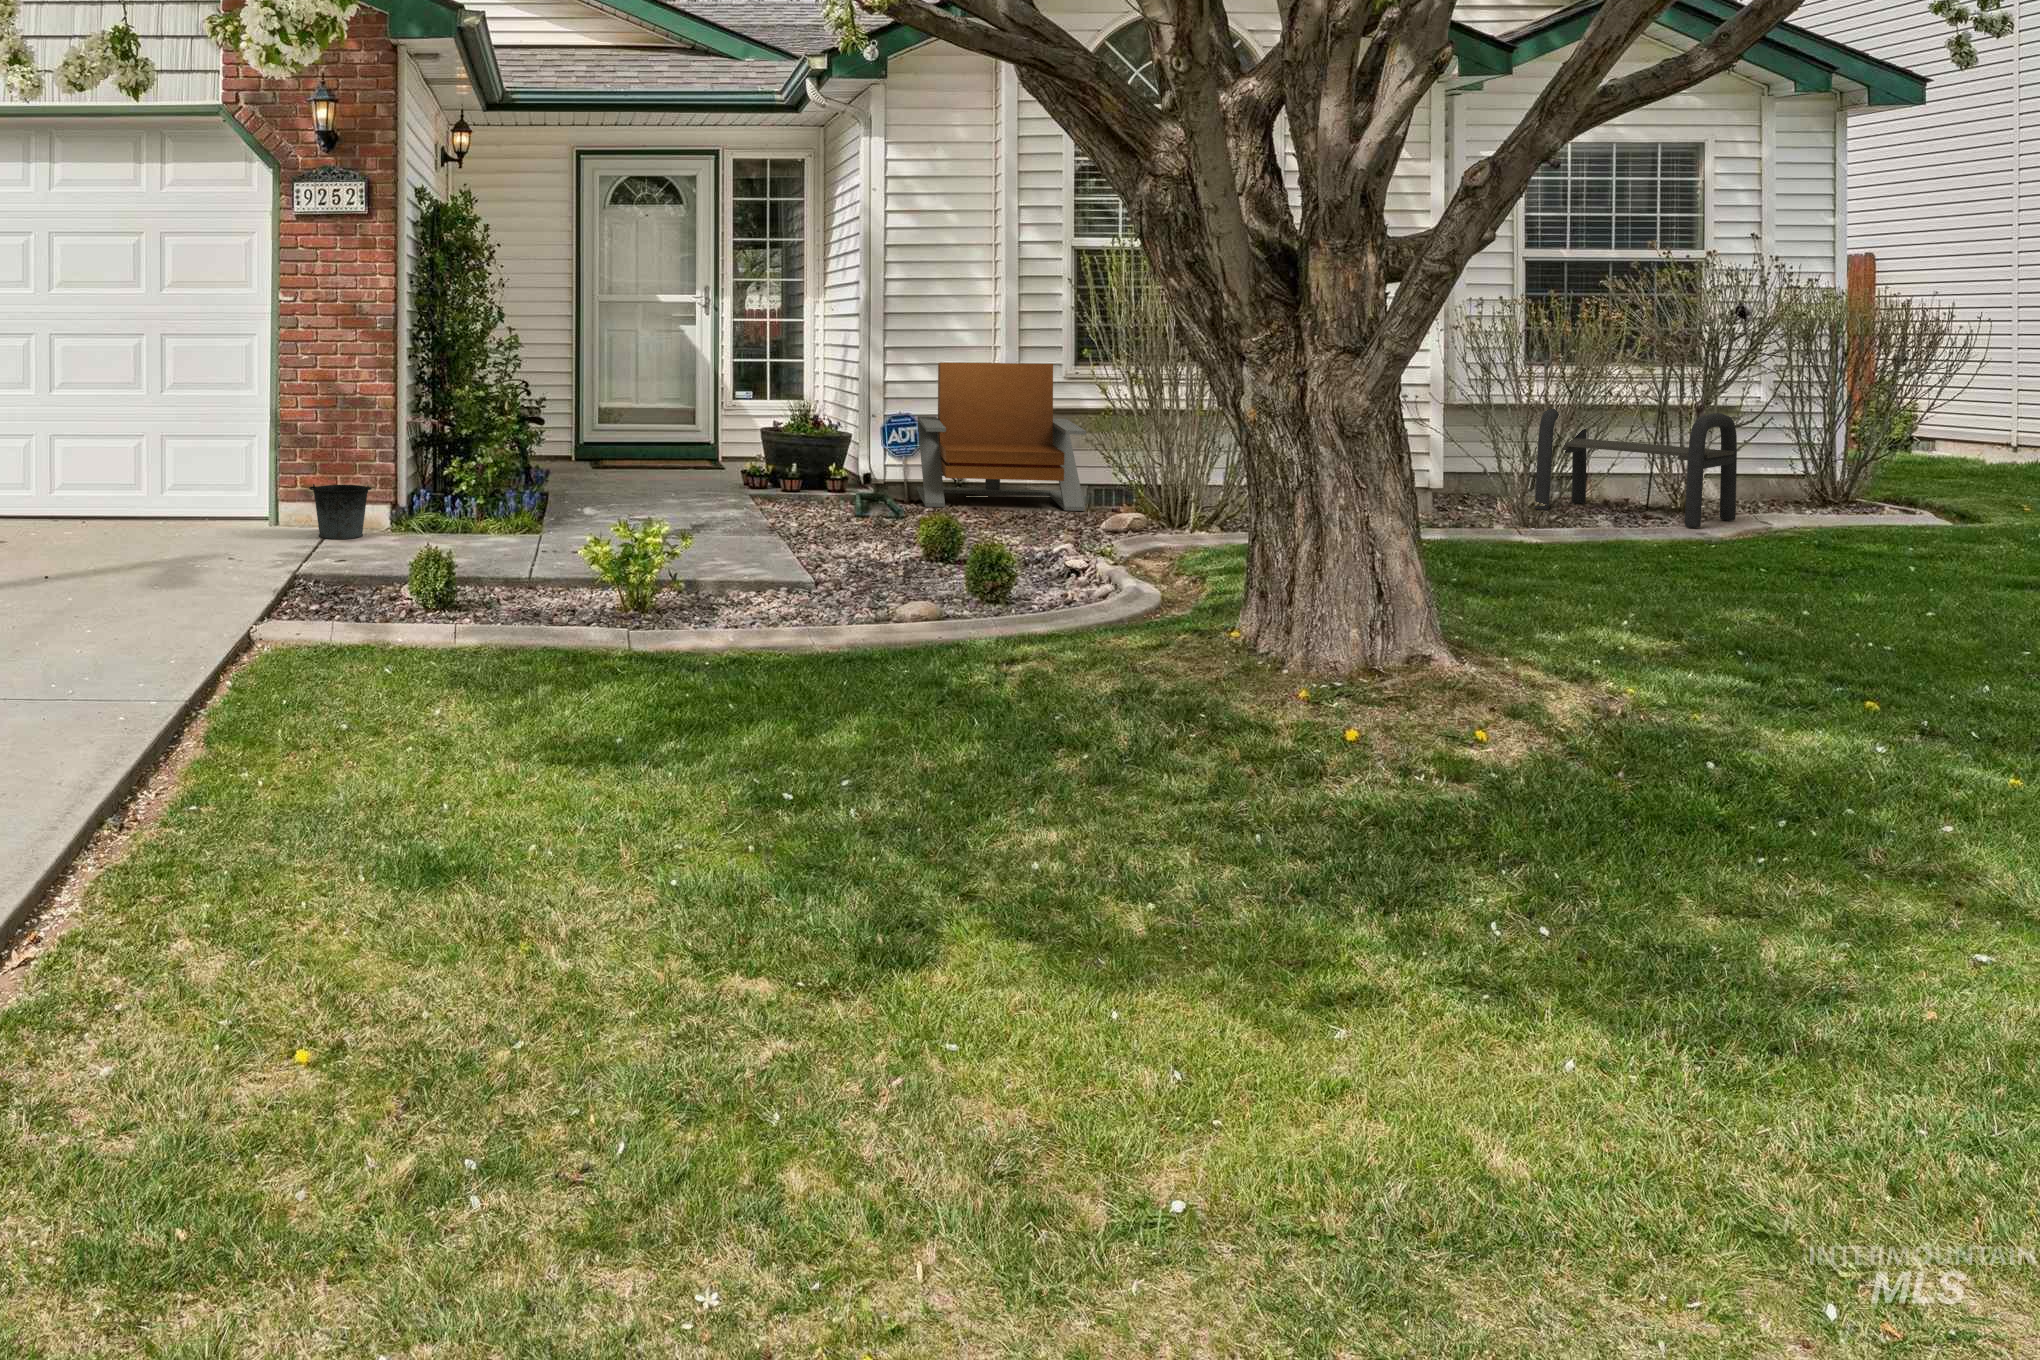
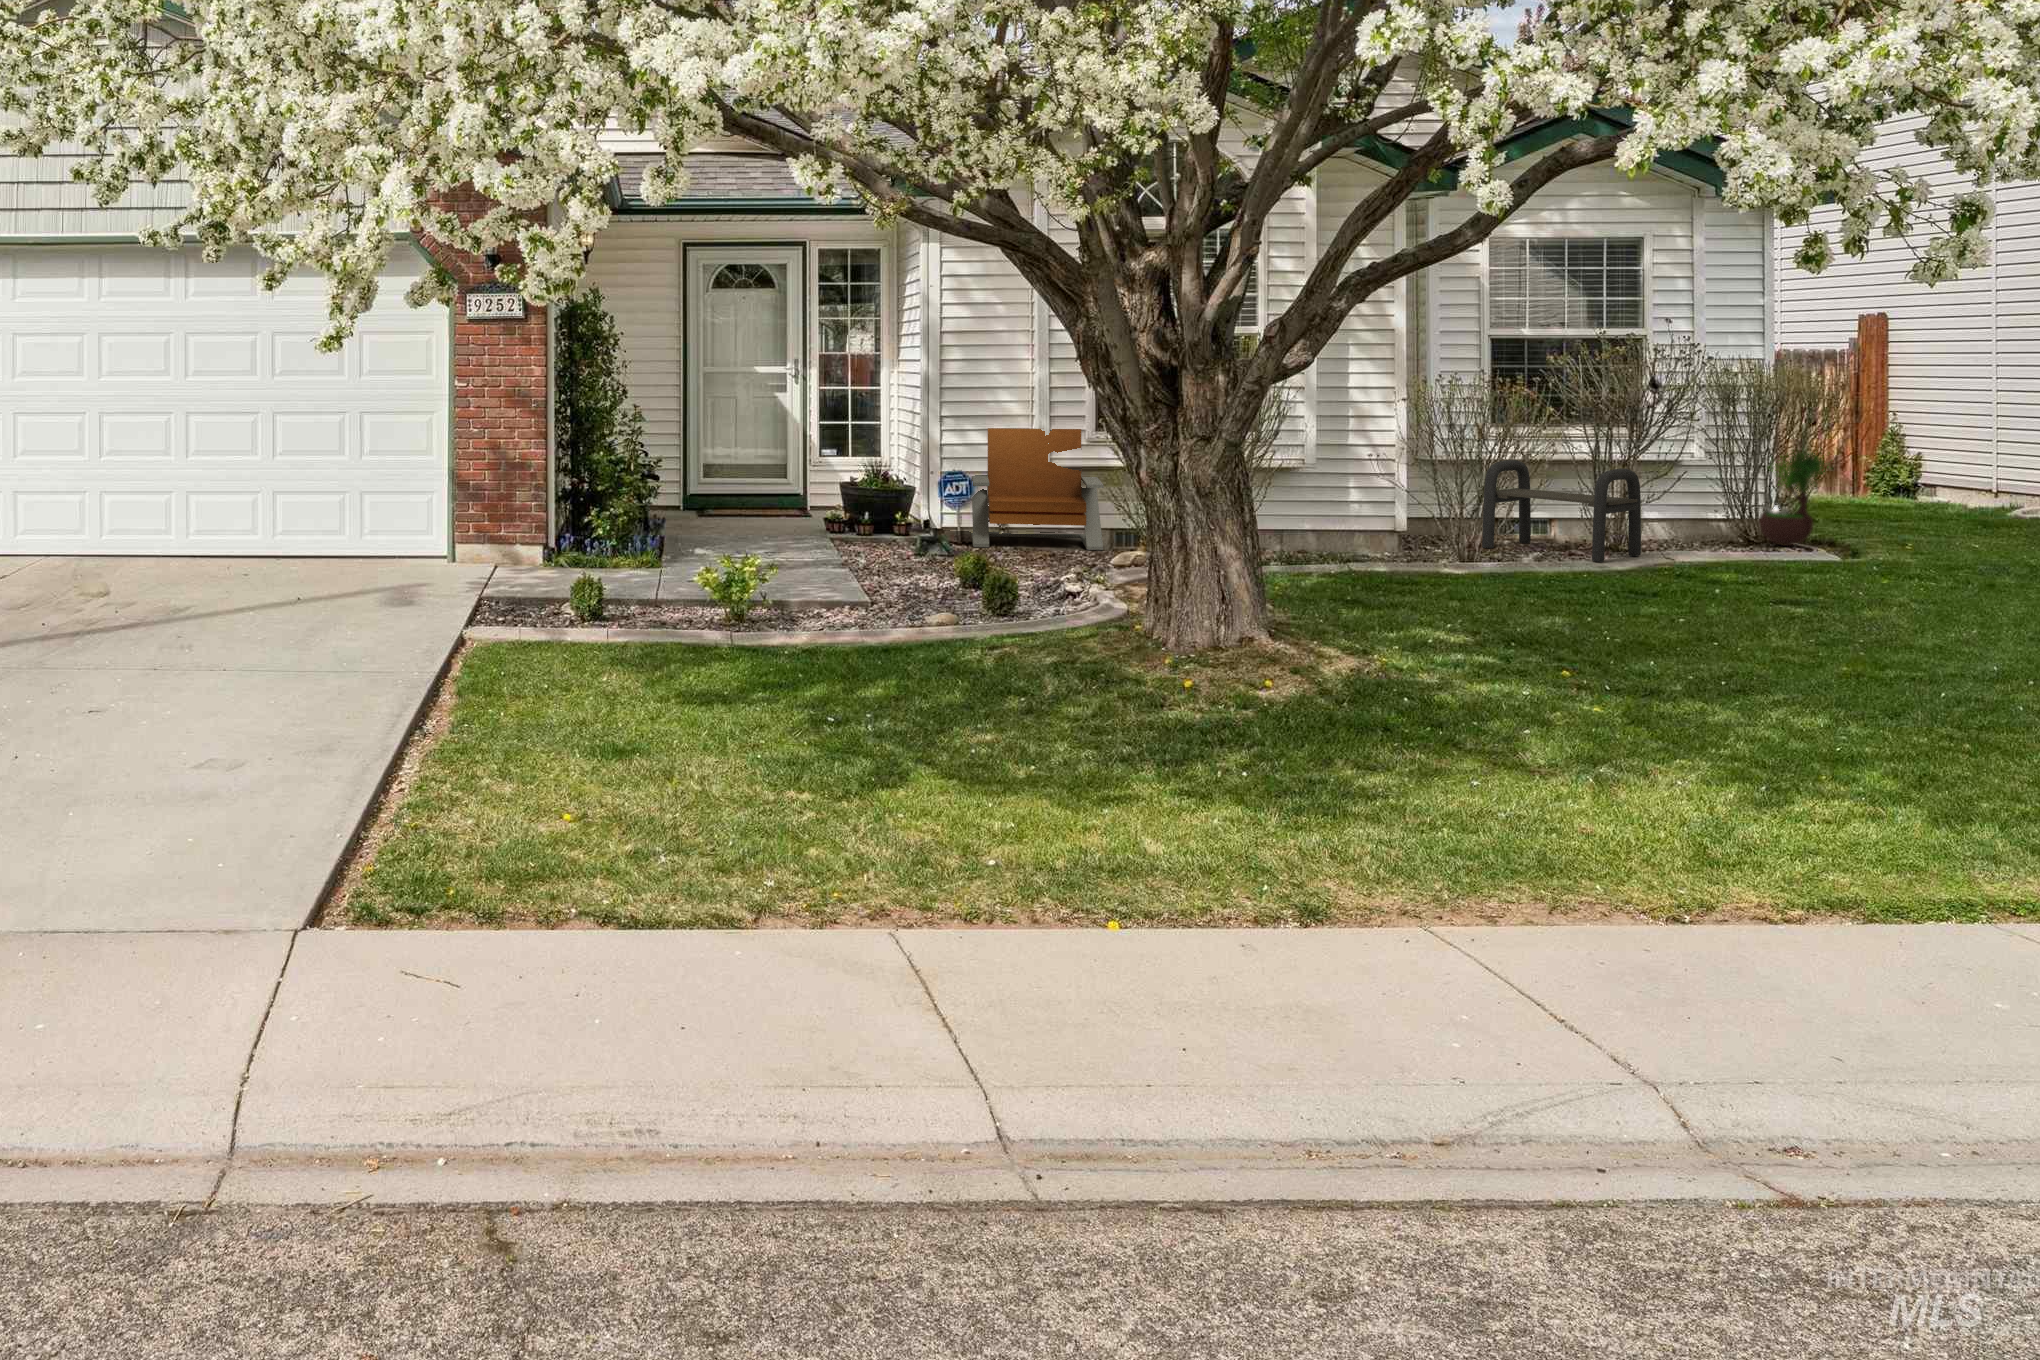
potted tree: none [1854,383,1949,508] -> present [1759,450,1828,546]
bucket: present [309,484,372,539] -> none [479,530,528,572]

